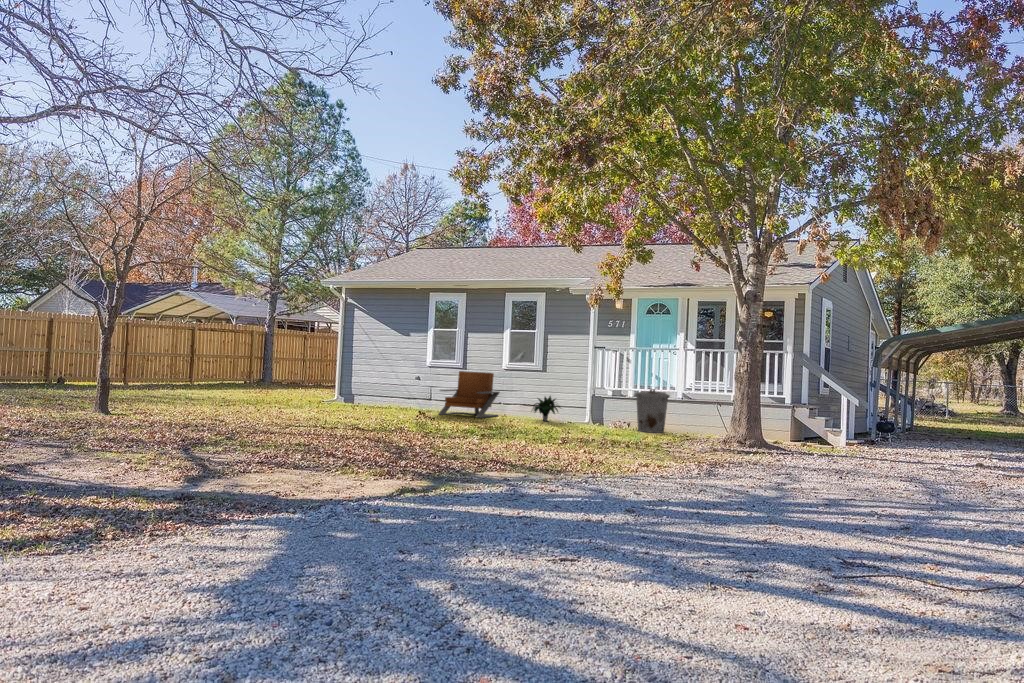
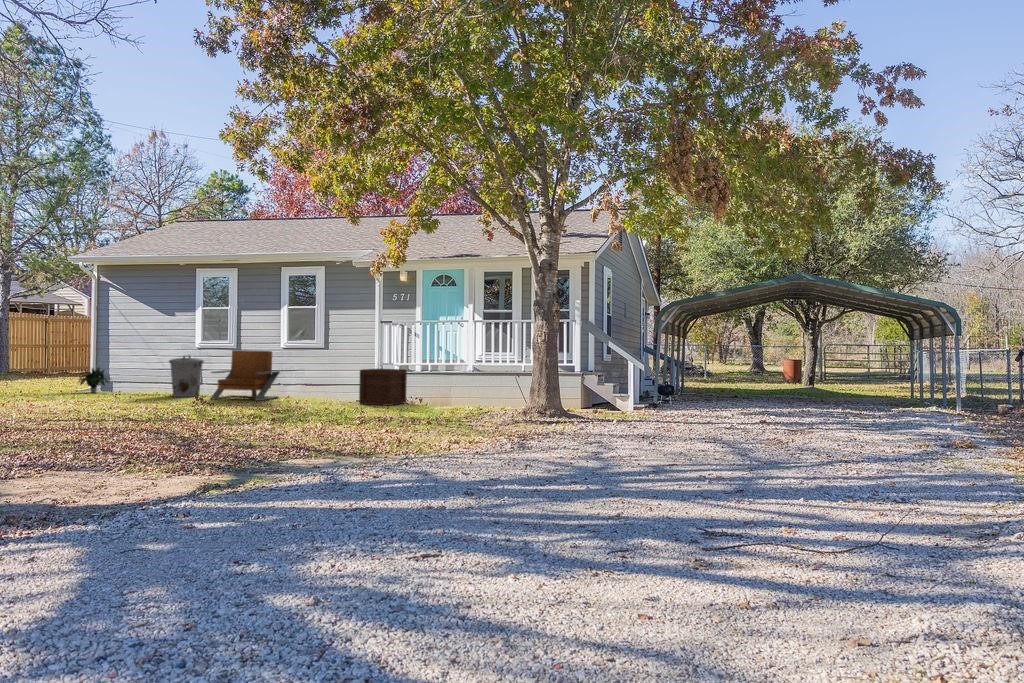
trash can: present [635,389,670,433] -> present [169,355,204,397]
wooden crate: none [568,392,614,428] -> present [359,369,407,406]
potted plant: present [533,396,560,421] -> present [79,367,111,393]

